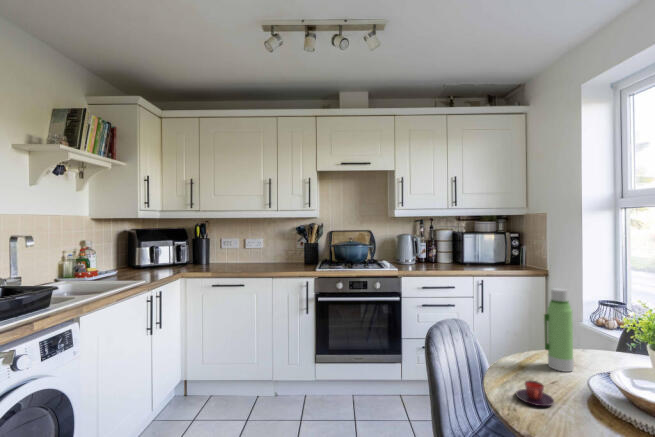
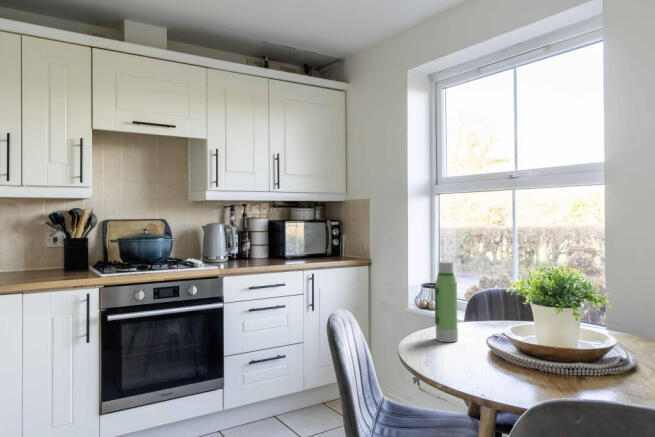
teacup: present [516,381,554,406] -> none [438,350,473,371]

